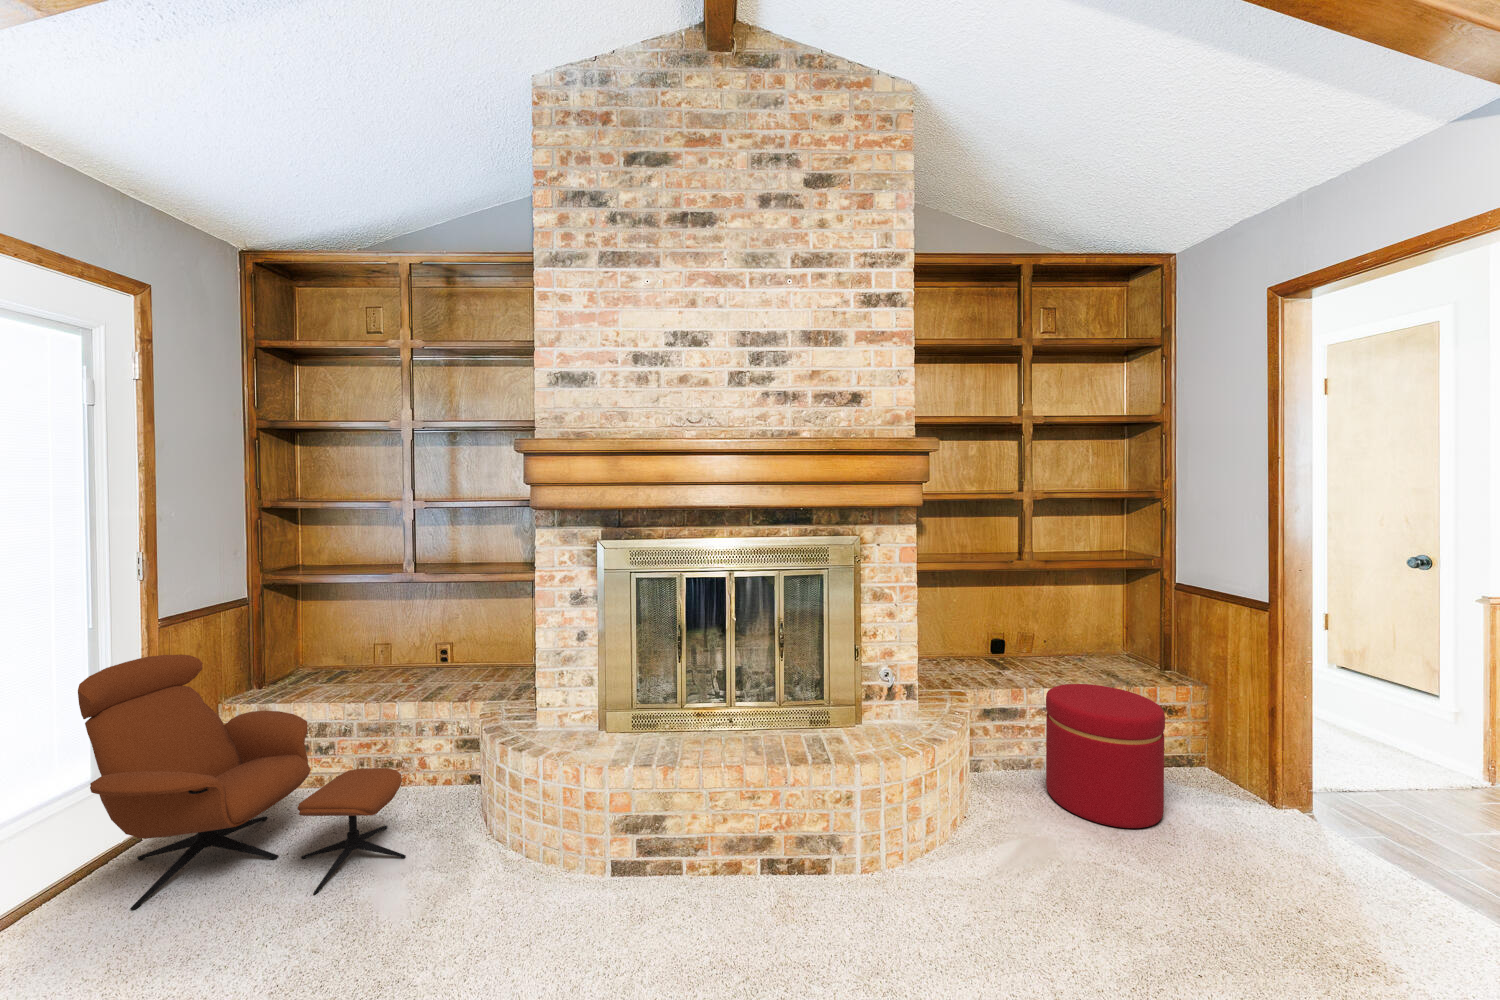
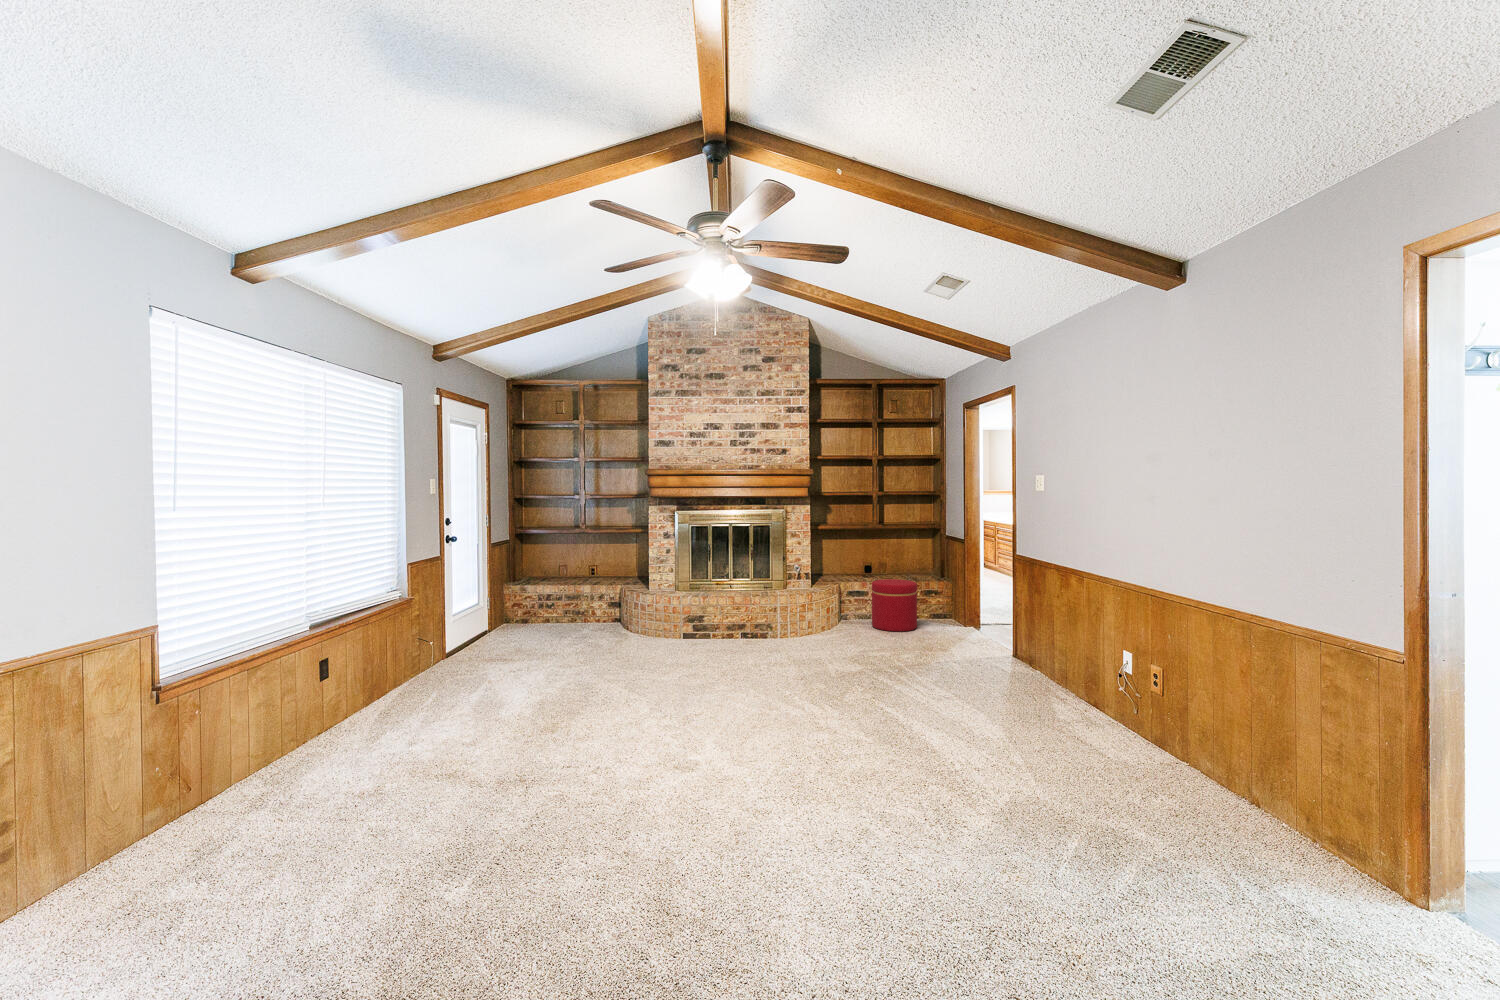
lounge chair: present [78,655,406,910] -> none [486,557,601,643]

